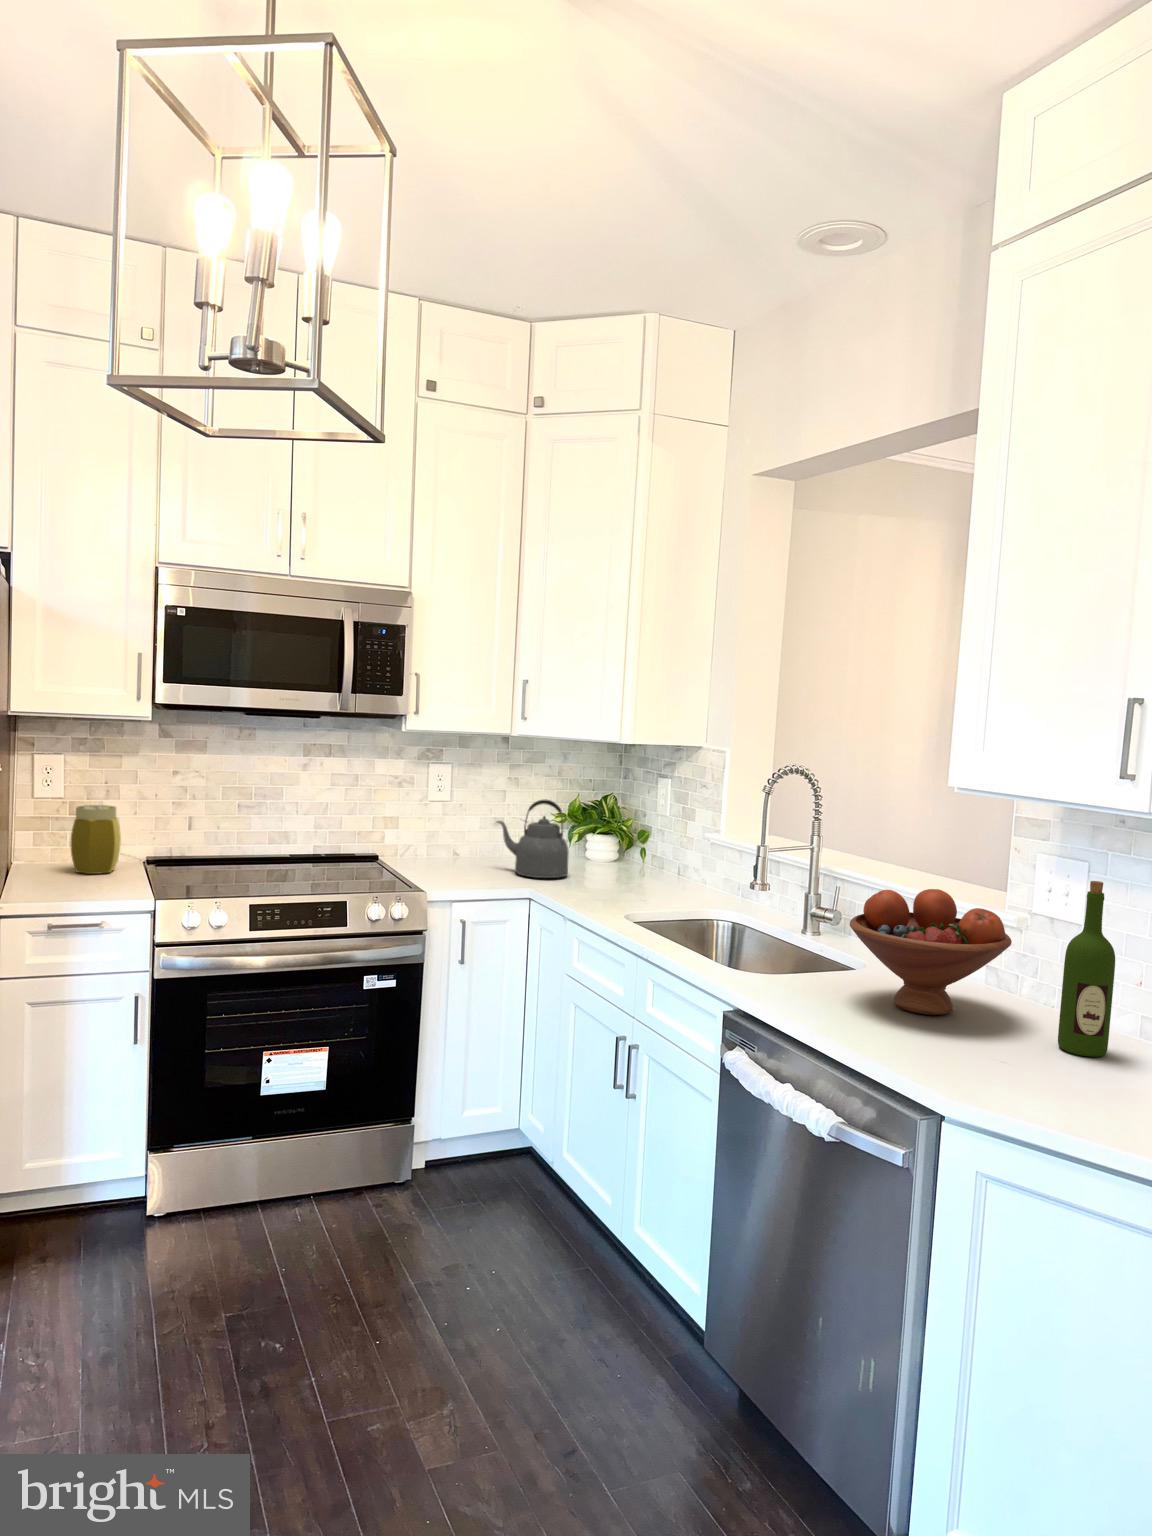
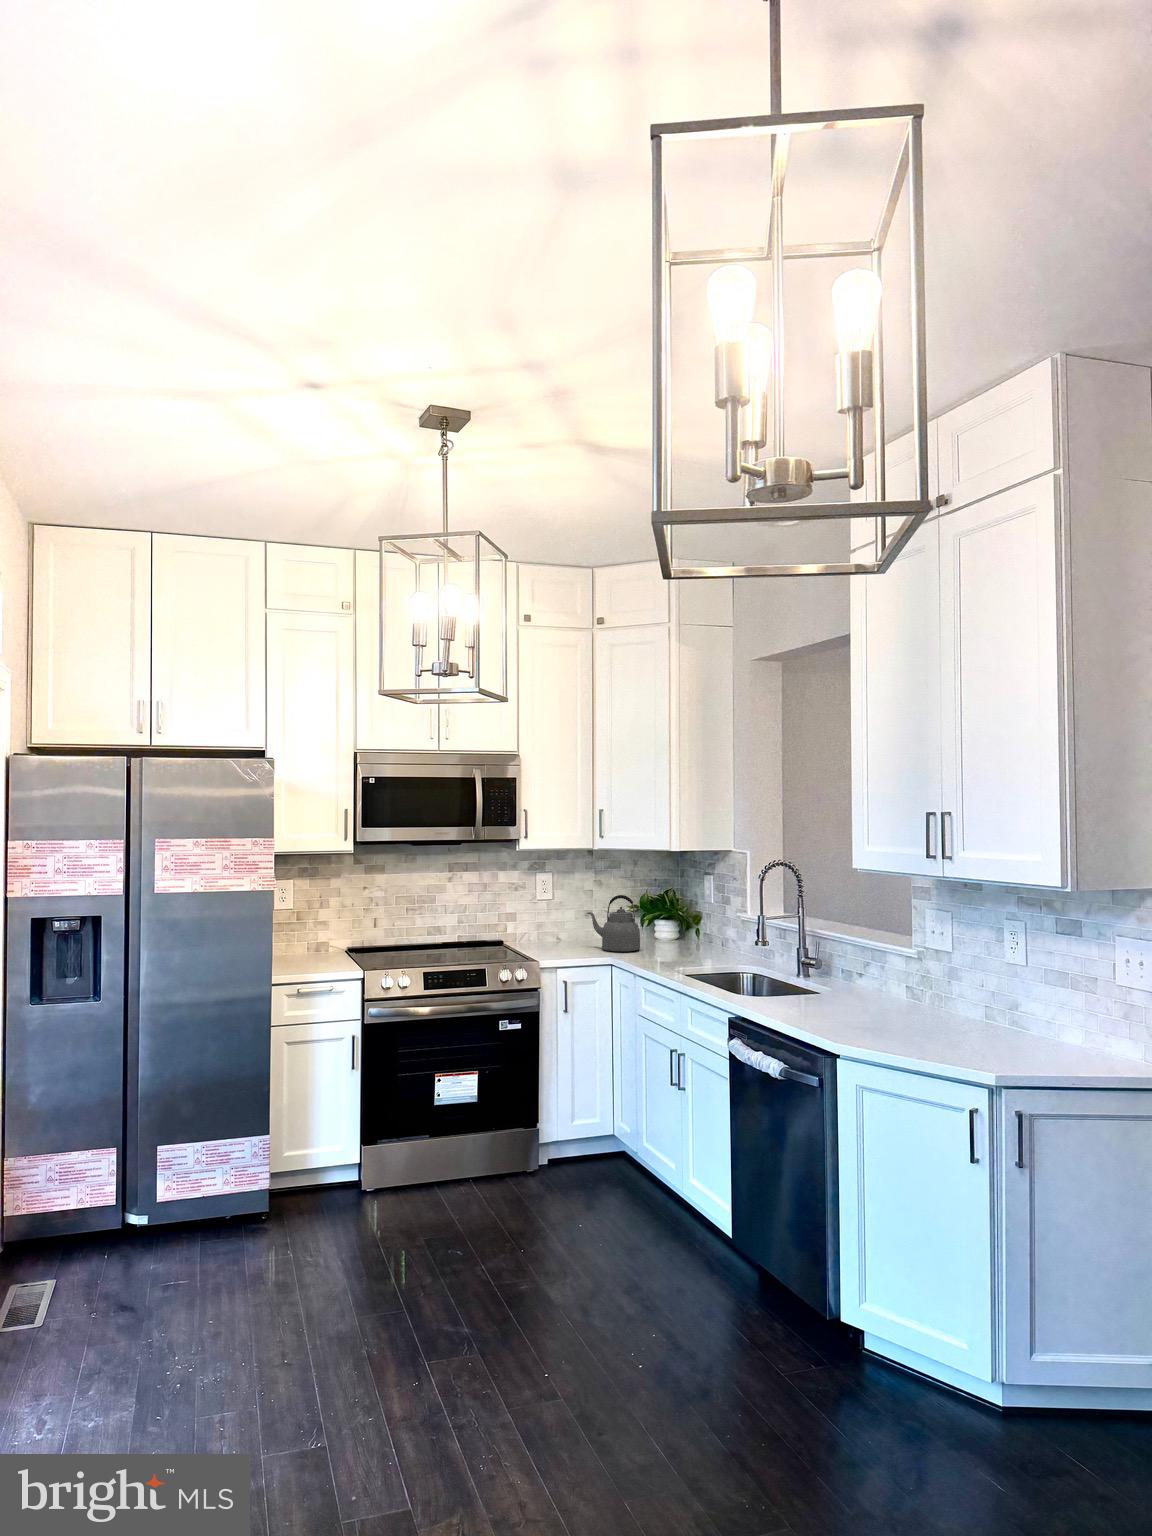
jar: present [71,805,121,874] -> none [302,912,333,959]
wine bottle: present [1058,881,1115,1057] -> none [929,920,959,1028]
fruit bowl: present [850,889,1012,1015] -> none [806,934,906,1013]

